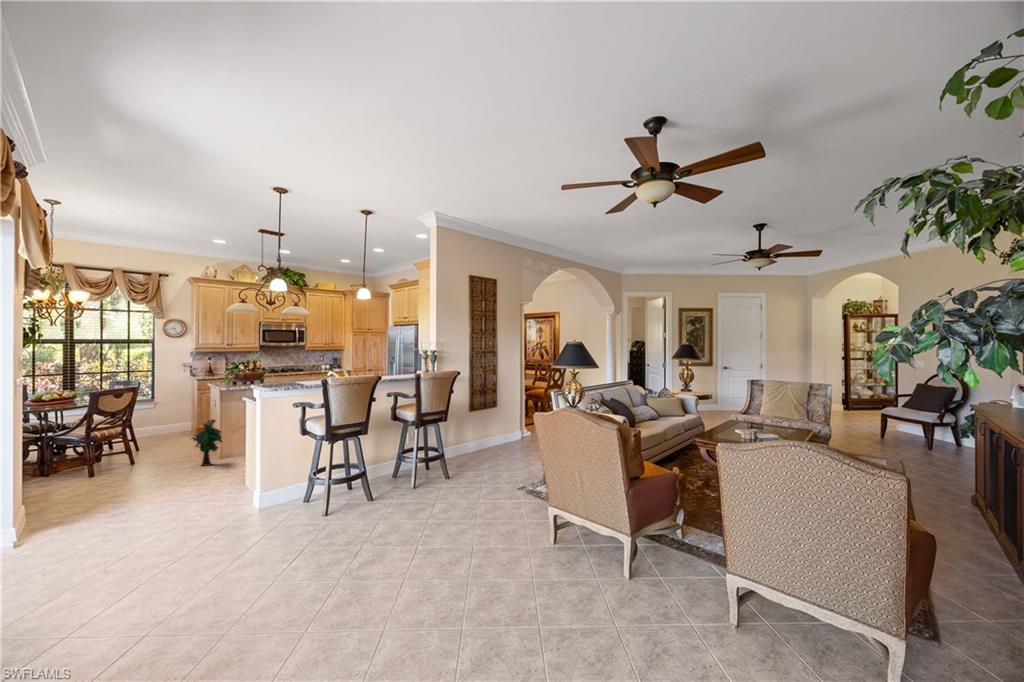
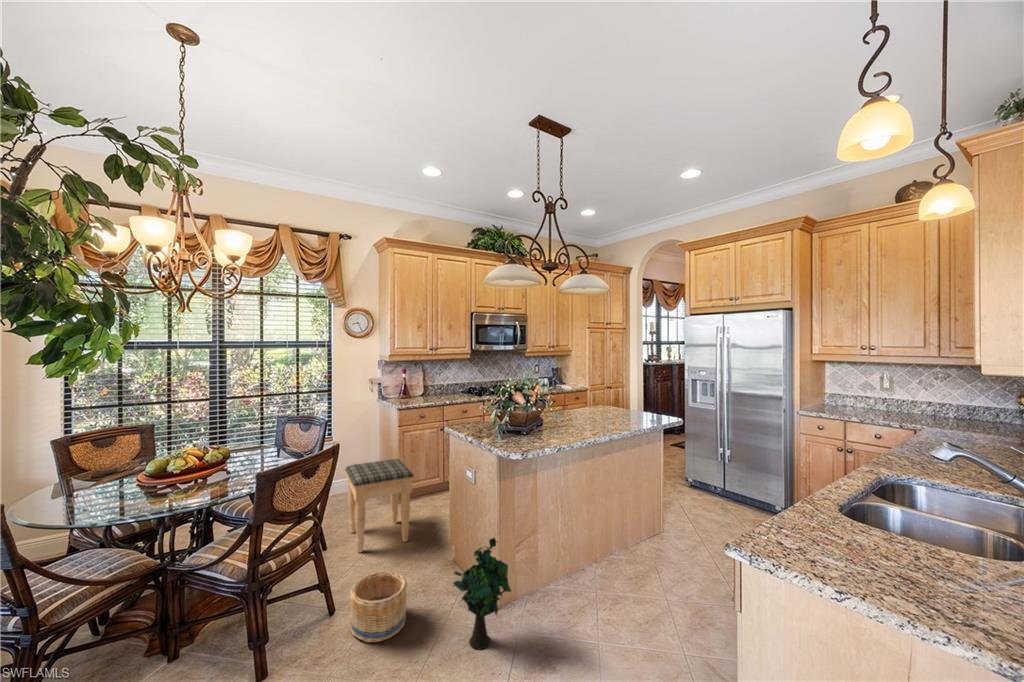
footstool: none [155,405,197,450] -> present [345,459,414,552]
basket: none [141,444,174,468] -> present [350,571,407,642]

